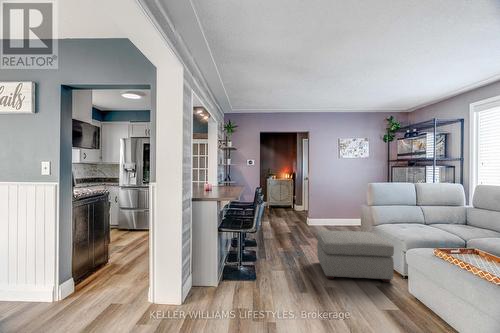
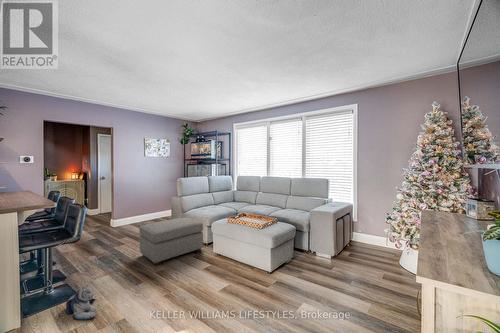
plush toy: none [244,274,265,305] -> present [66,285,96,320]

